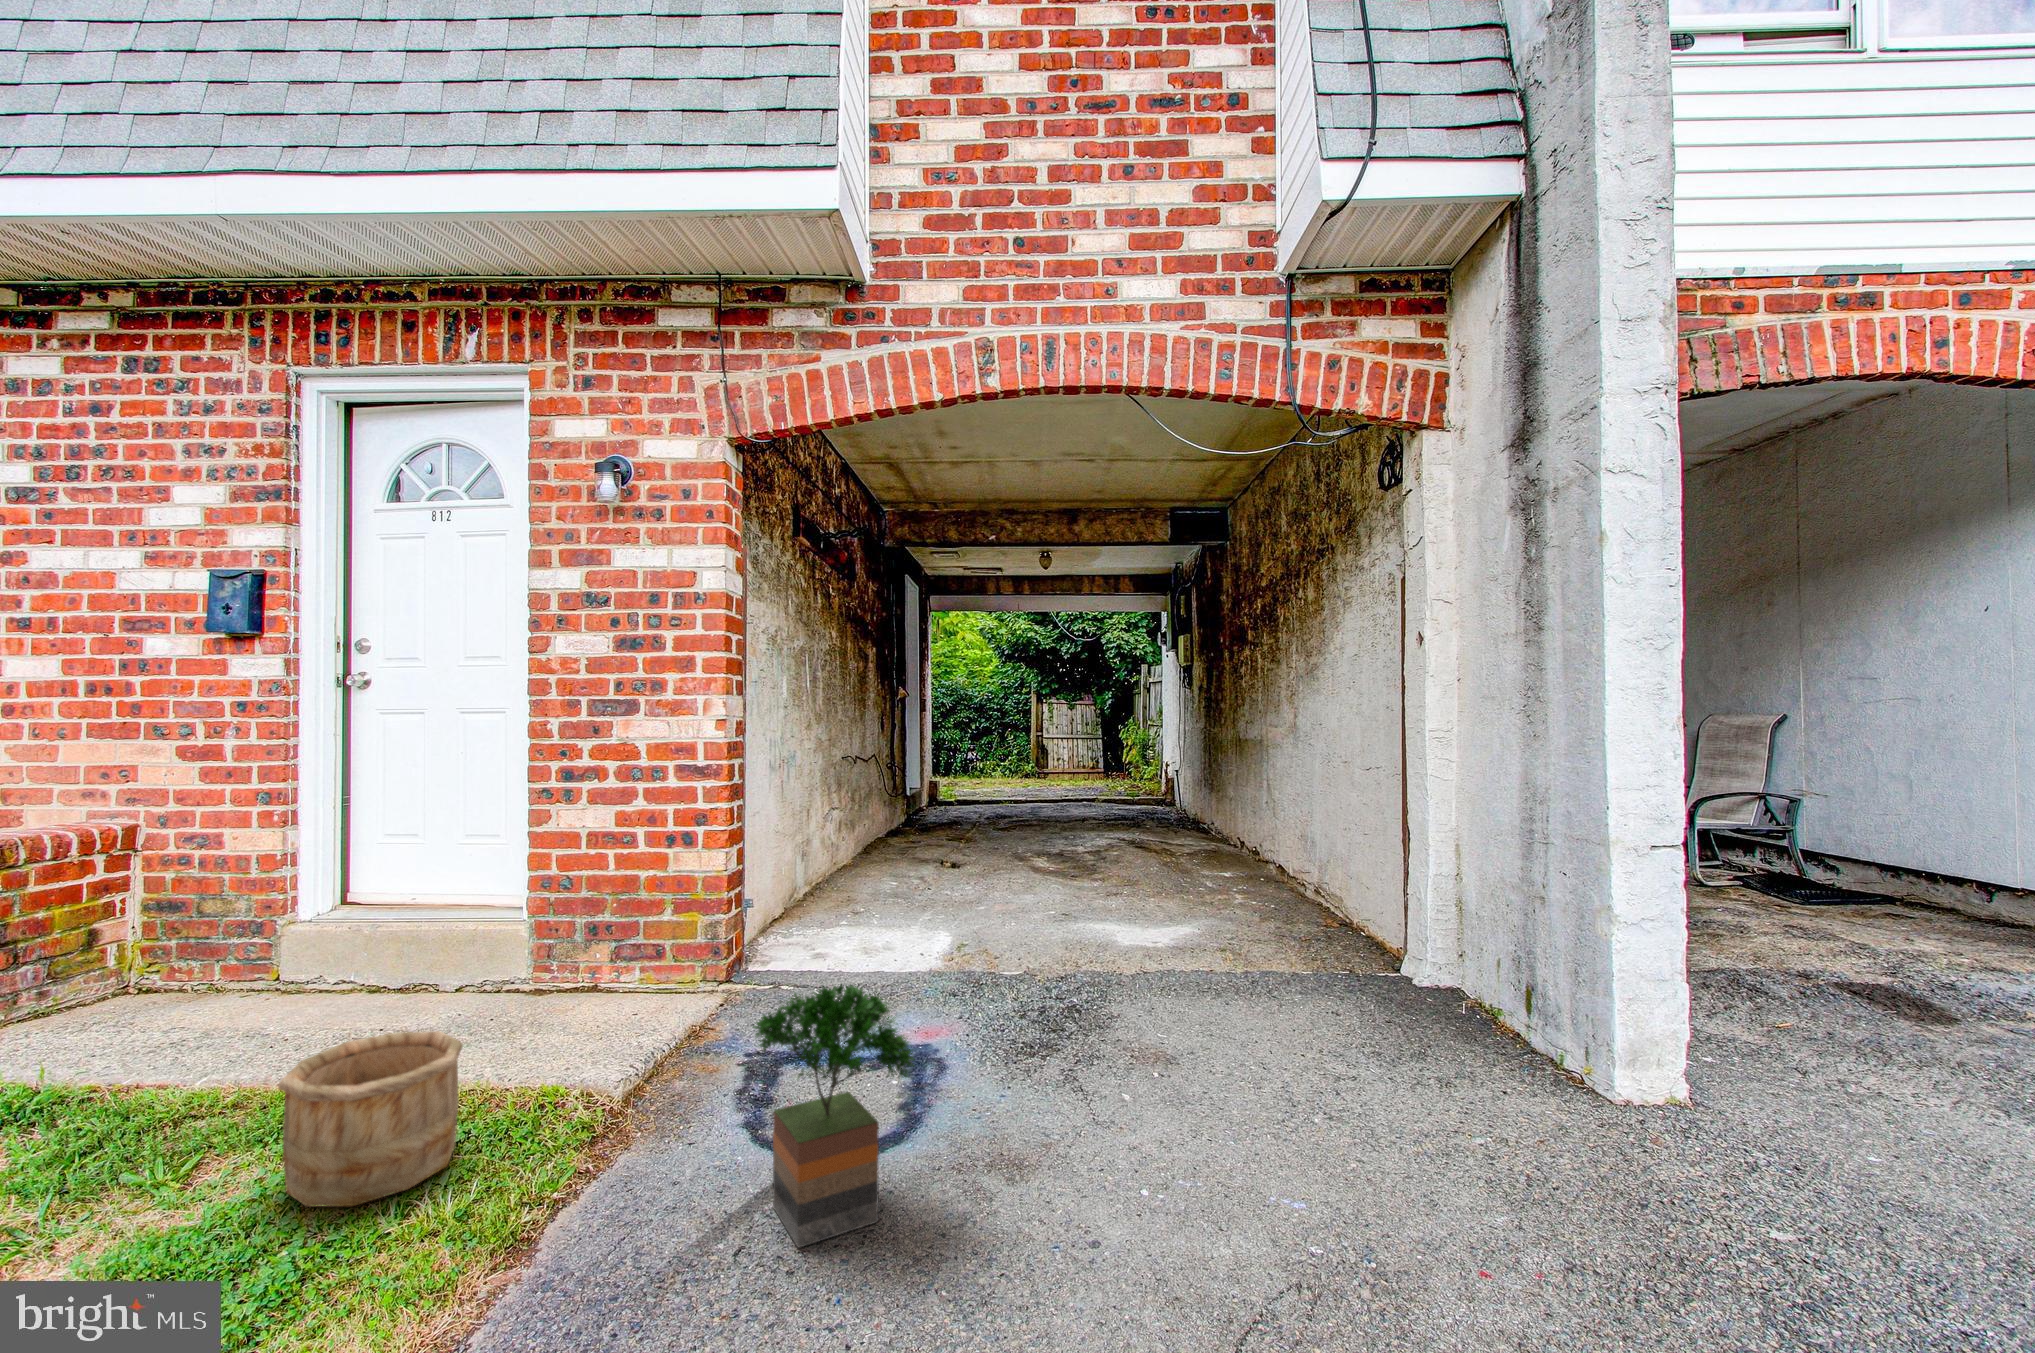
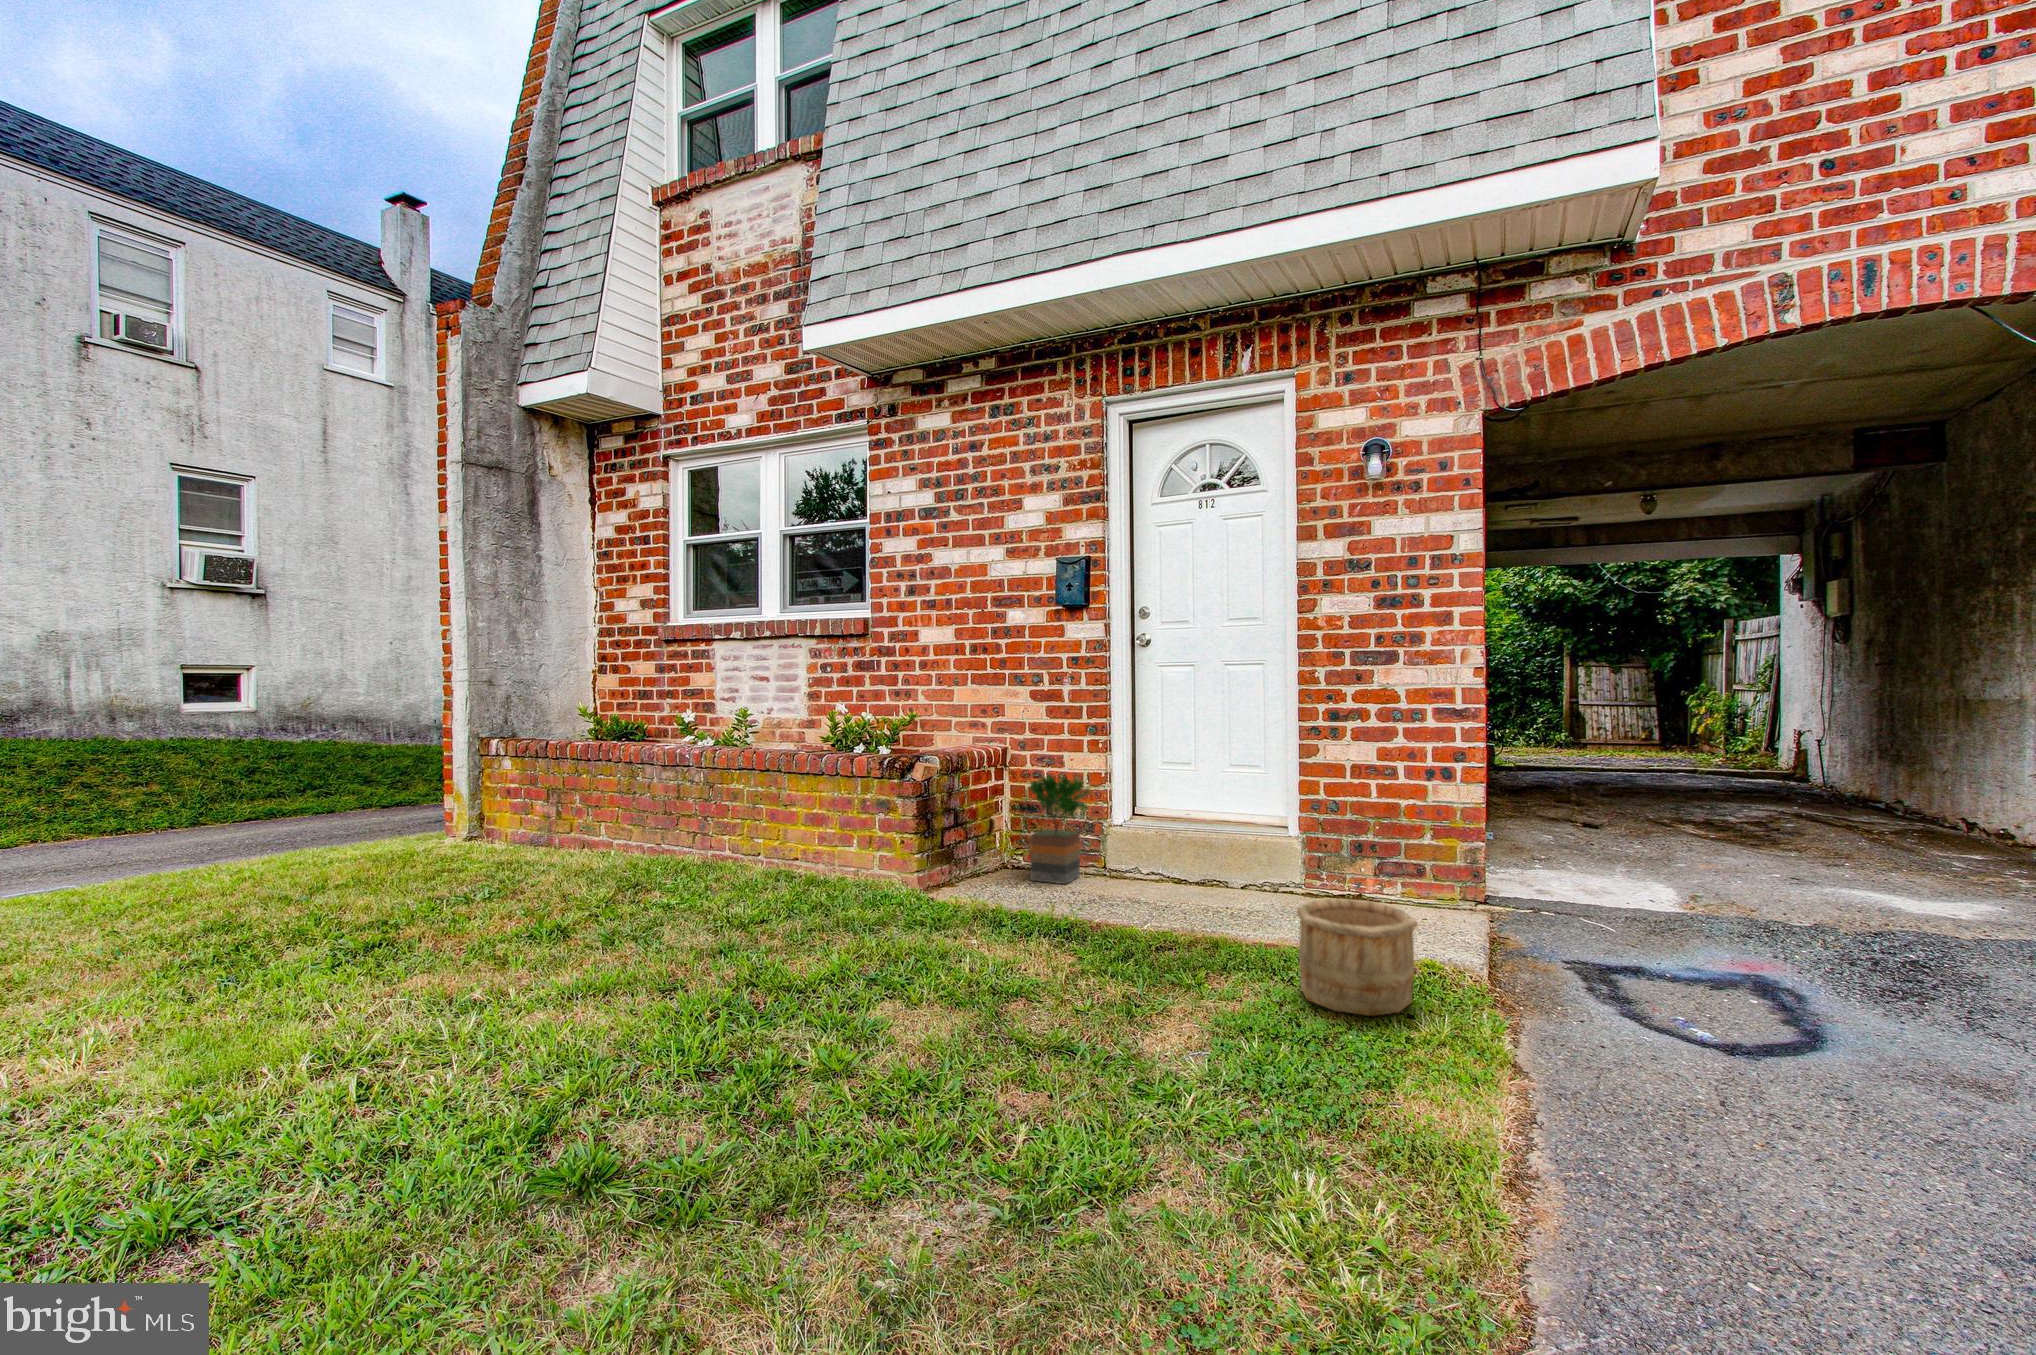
potted tree: present [754,984,914,1248] -> present [1029,776,1090,884]

